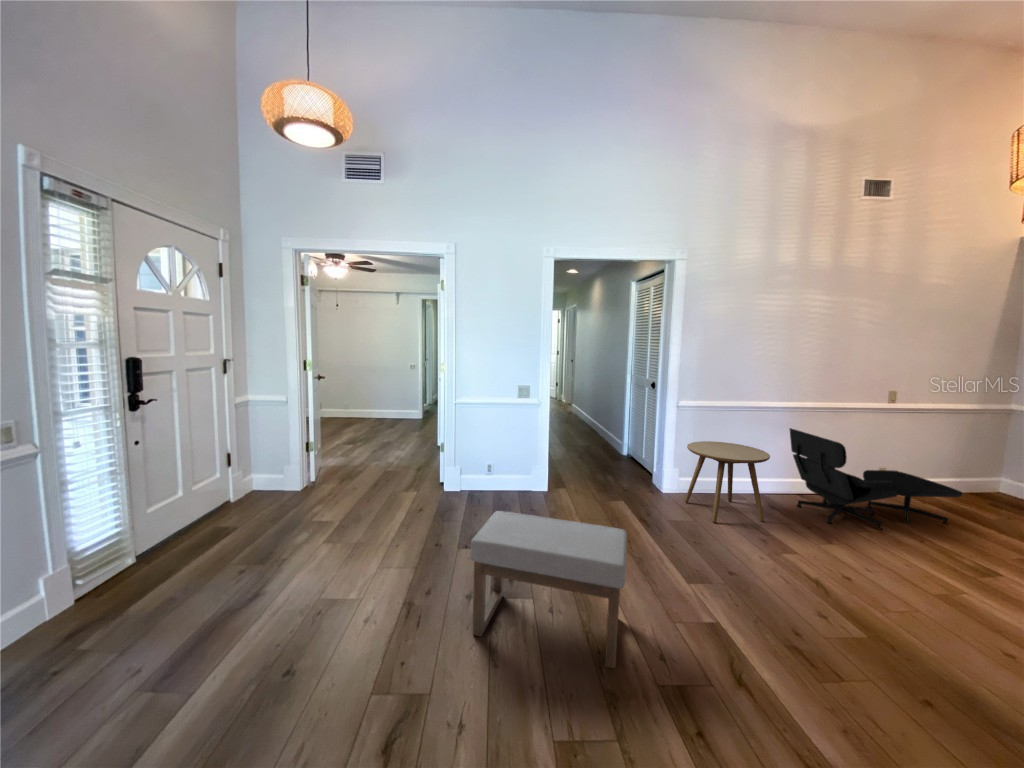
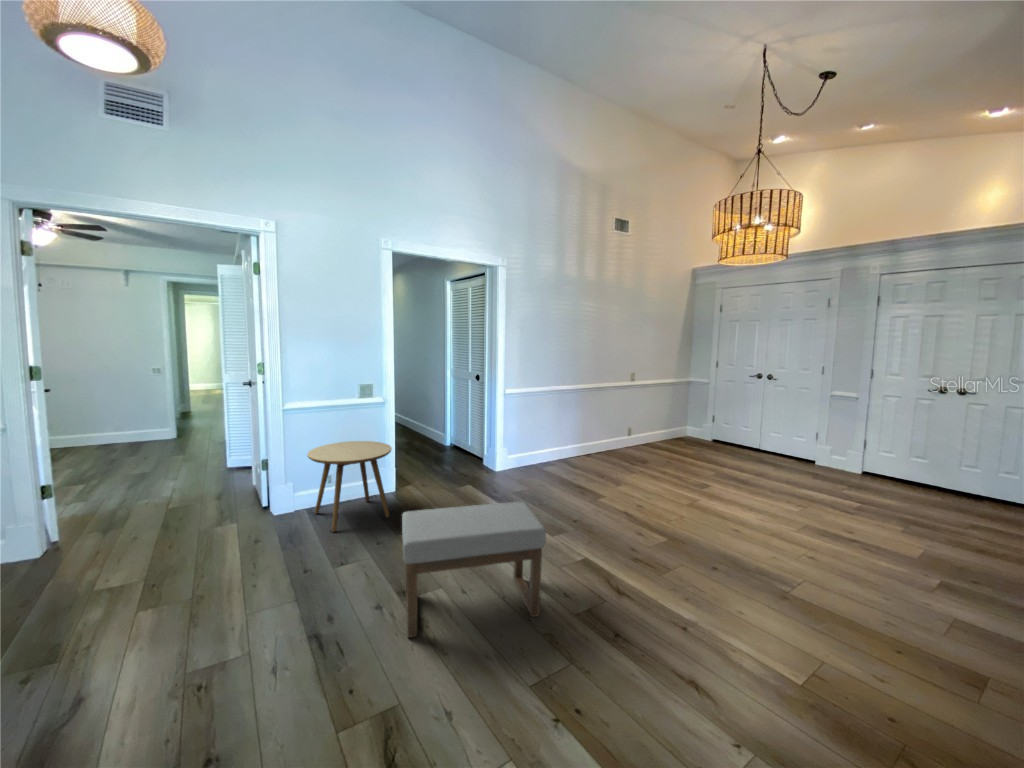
lounge chair: present [790,428,963,530] -> none [581,405,673,471]
side table: present [685,441,770,523] -> present [307,441,392,532]

